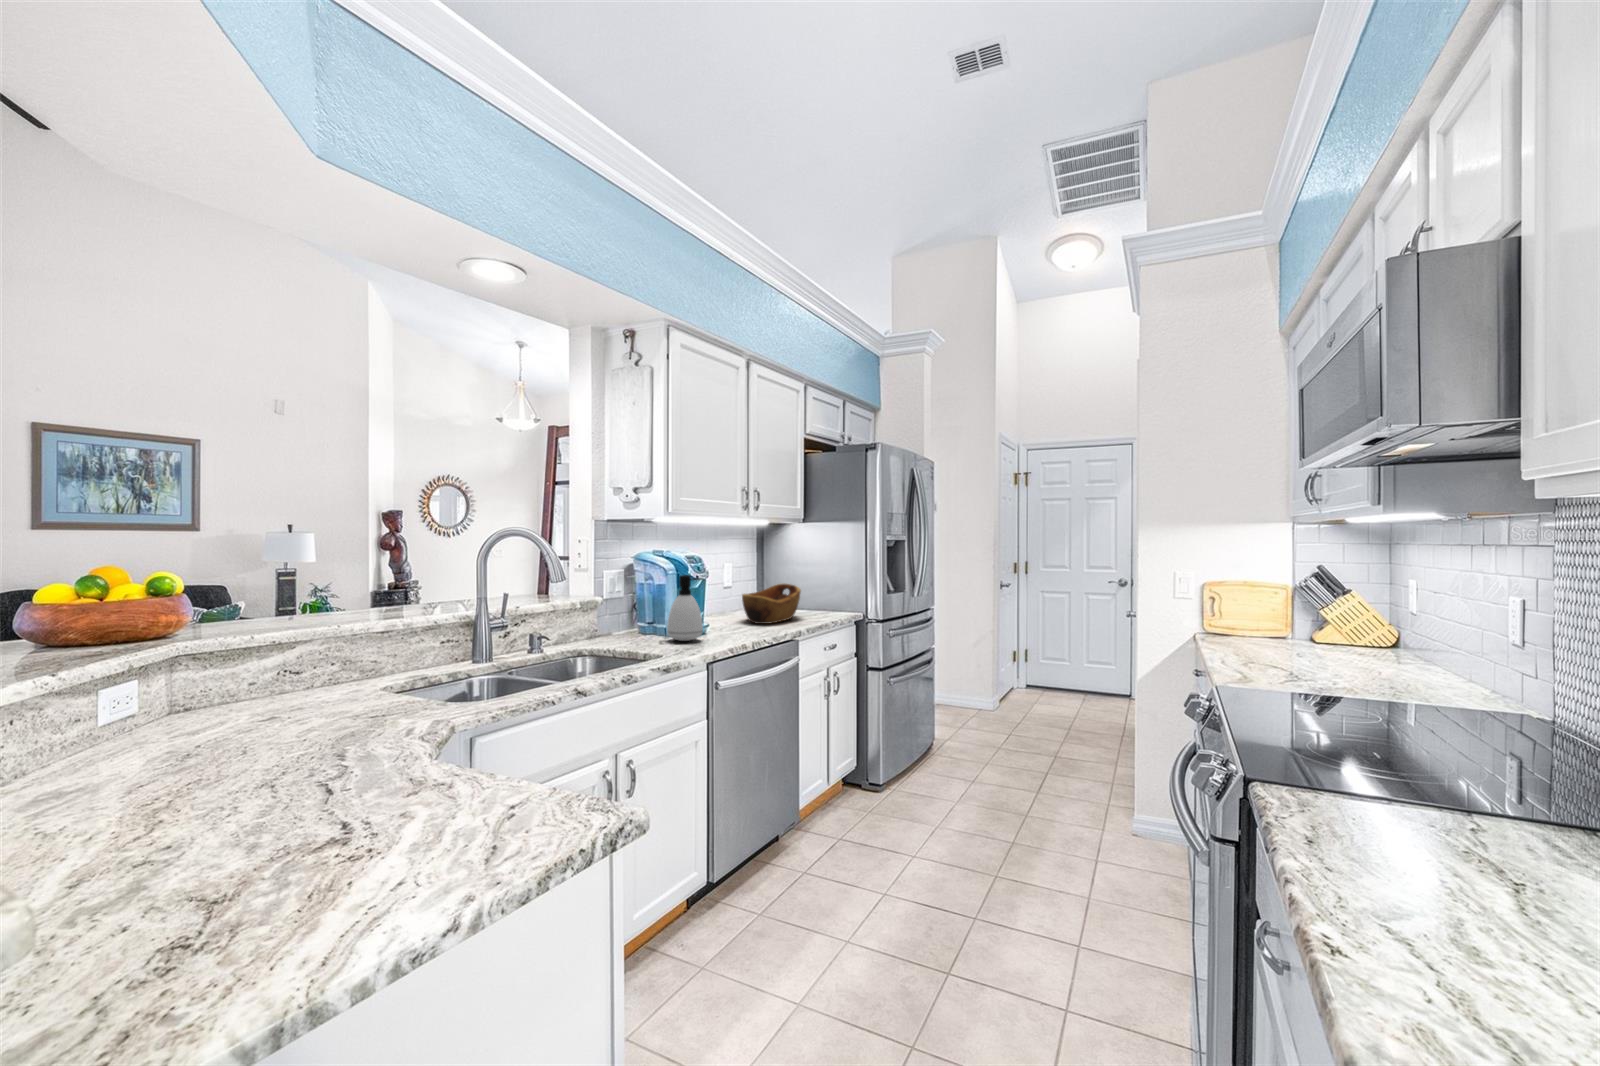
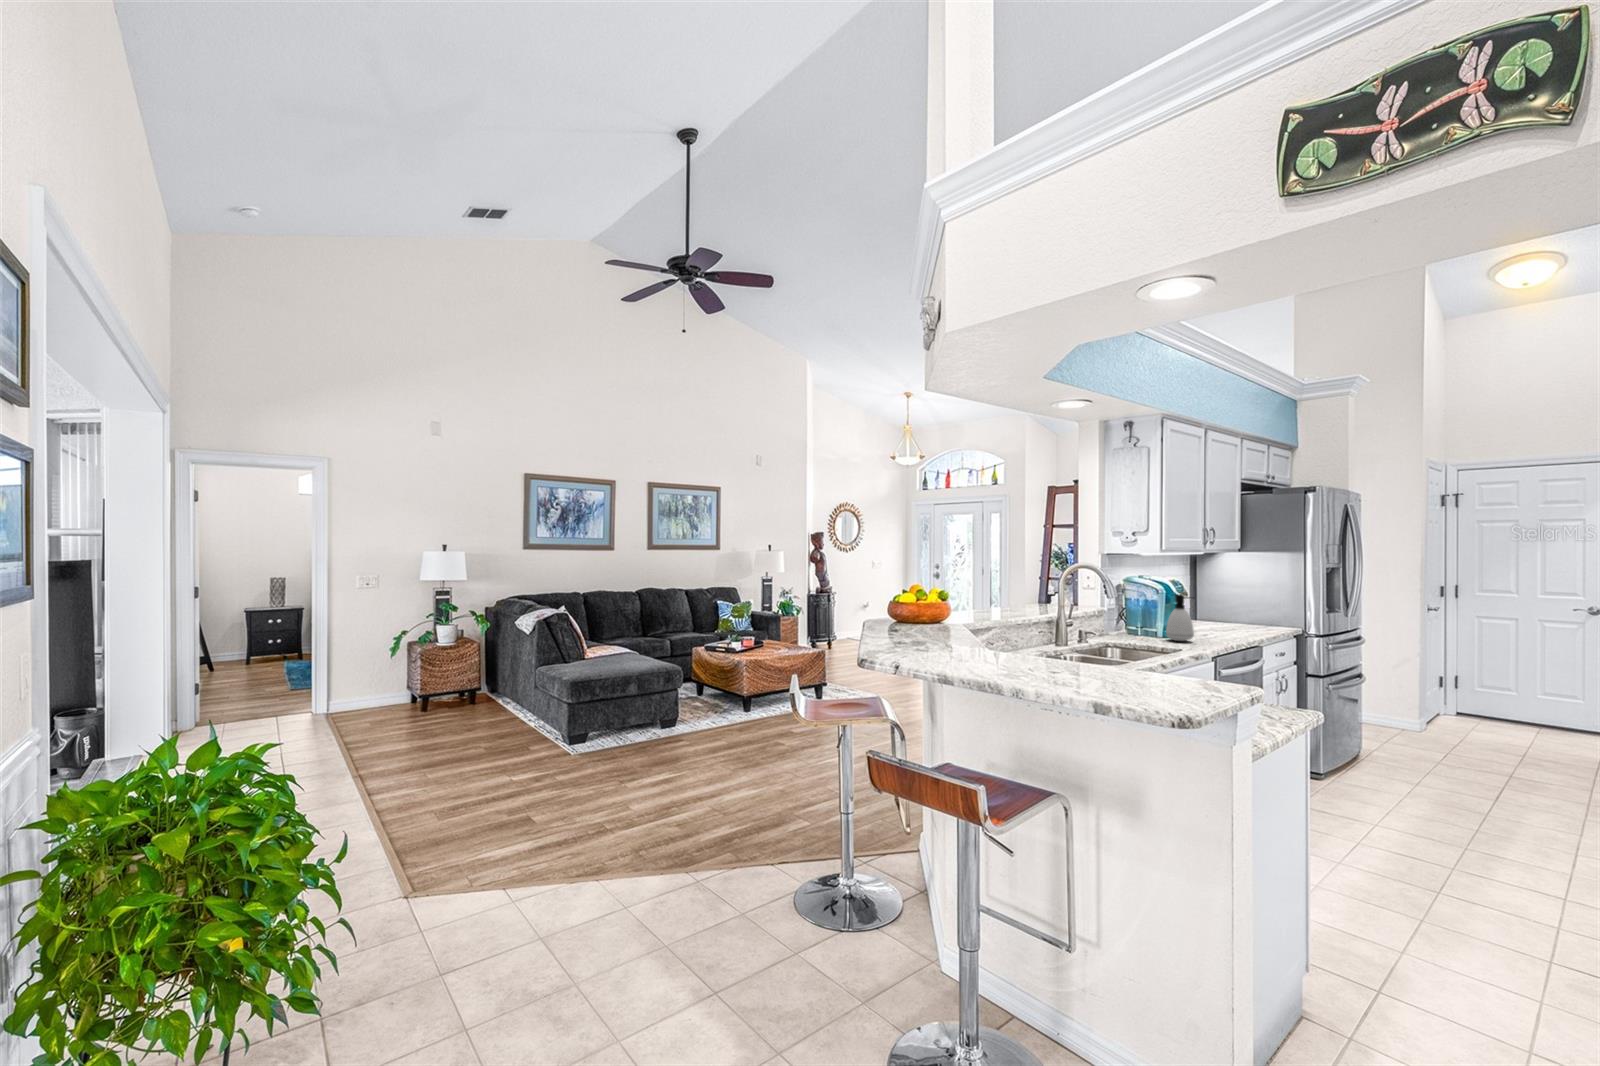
wooden bowl: present [742,584,801,624] -> none [1205,602,1253,633]

